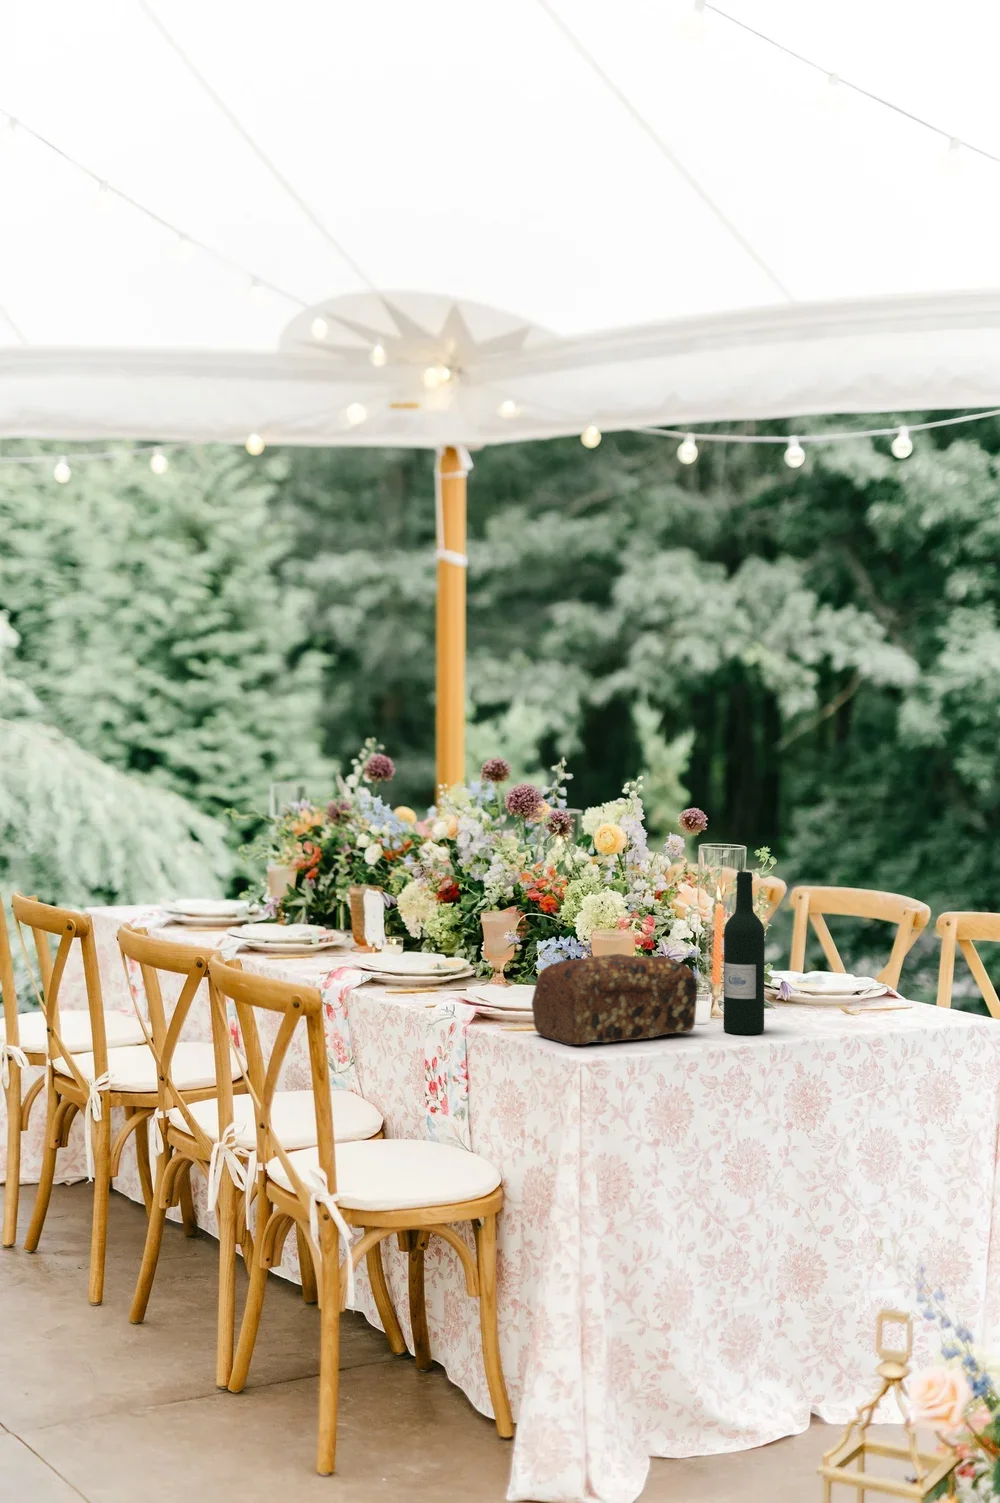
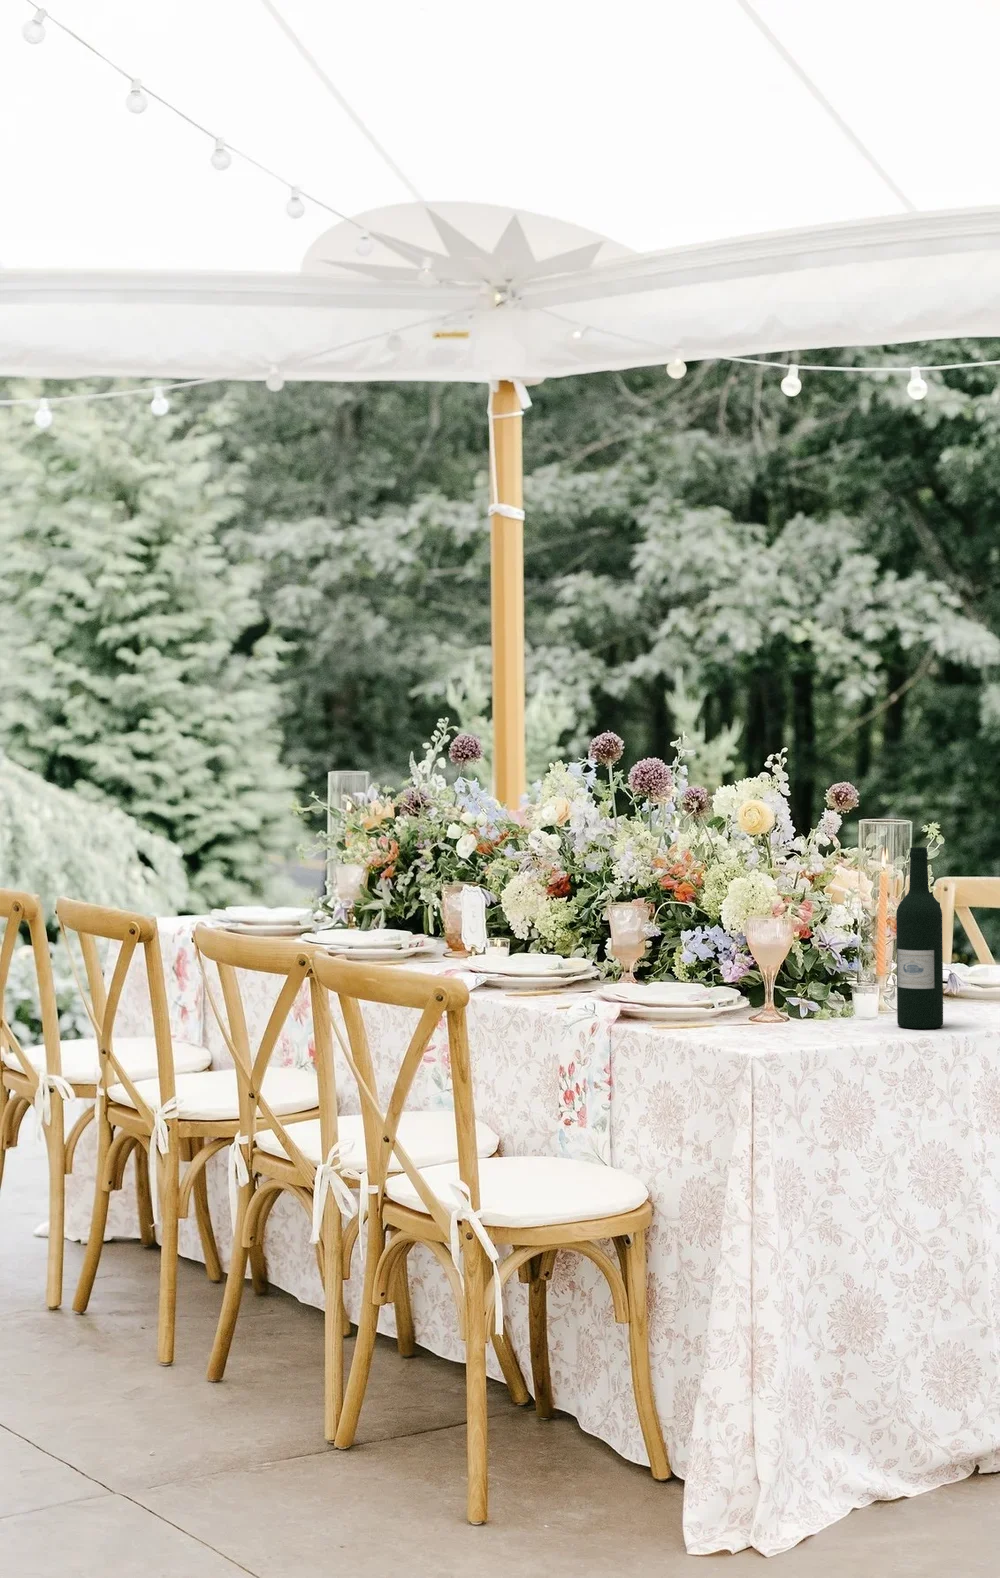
bread loaf: present [532,954,697,1045] -> none [685,941,870,1042]

